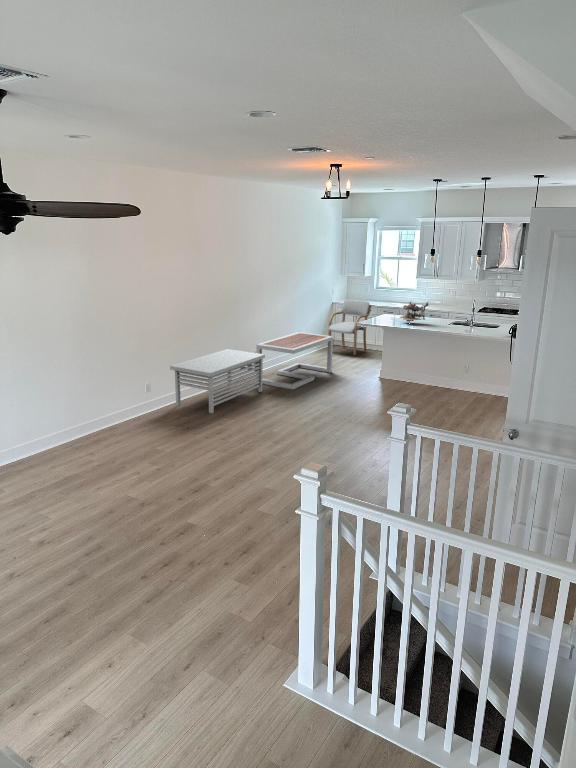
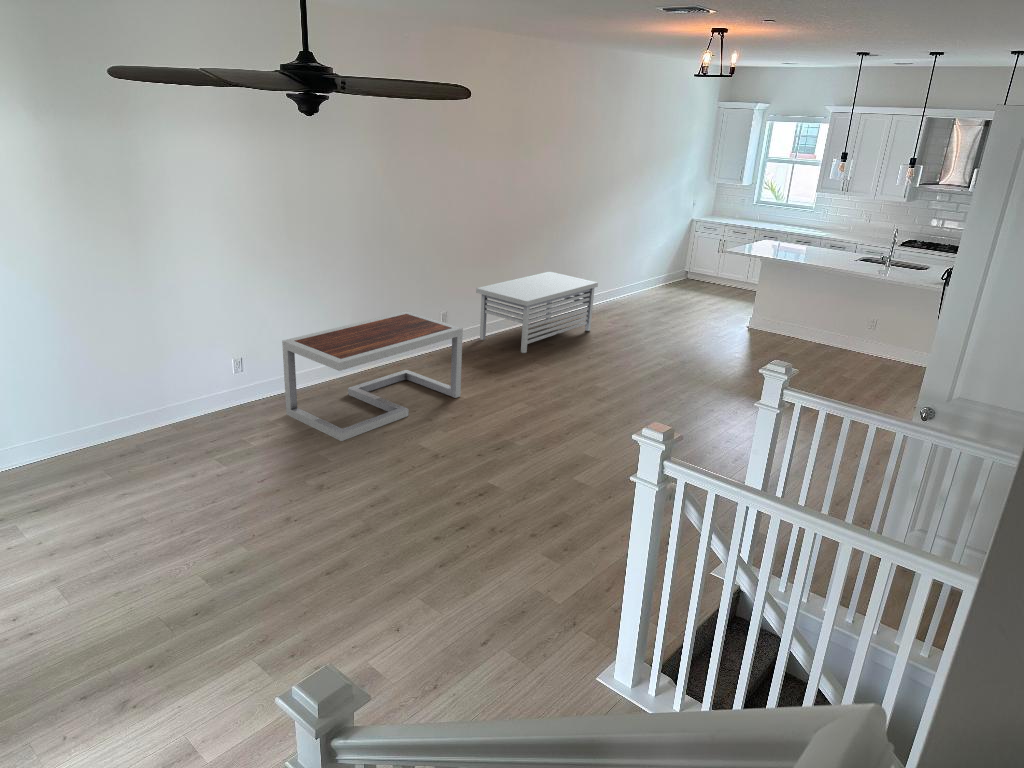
armchair: present [328,299,371,356] -> none [681,215,748,293]
flower arrangement: present [400,302,428,322] -> none [785,224,829,253]
coffee table: present [256,332,333,389] -> present [282,311,463,441]

